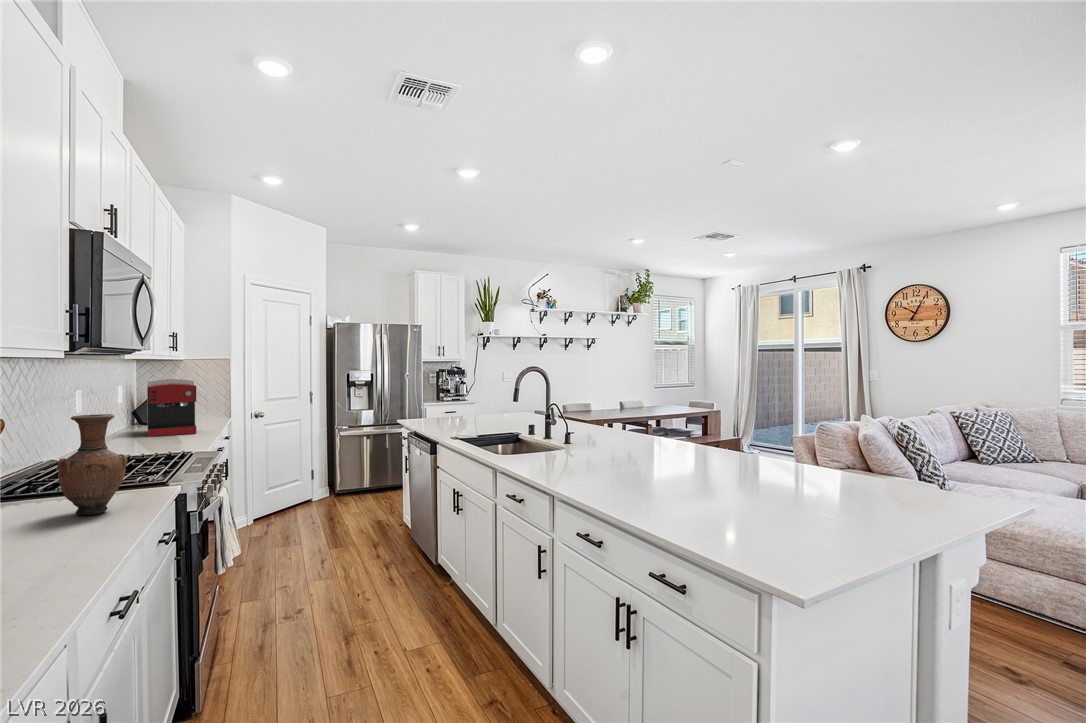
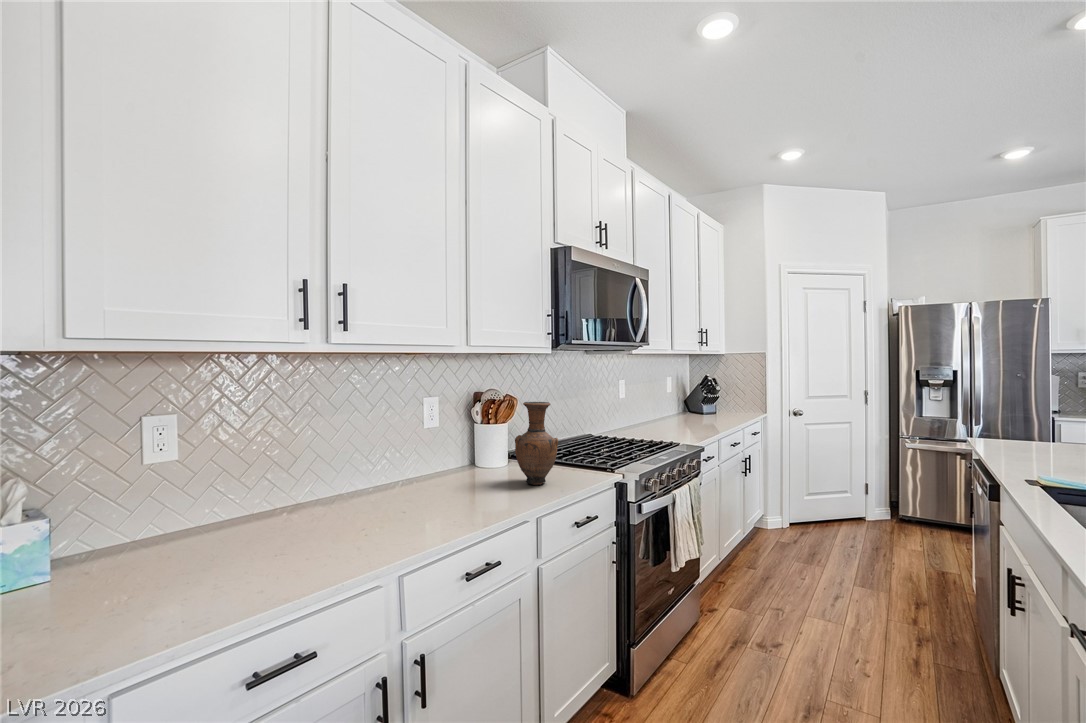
coffee maker: present [147,379,196,437] -> none [674,372,717,425]

